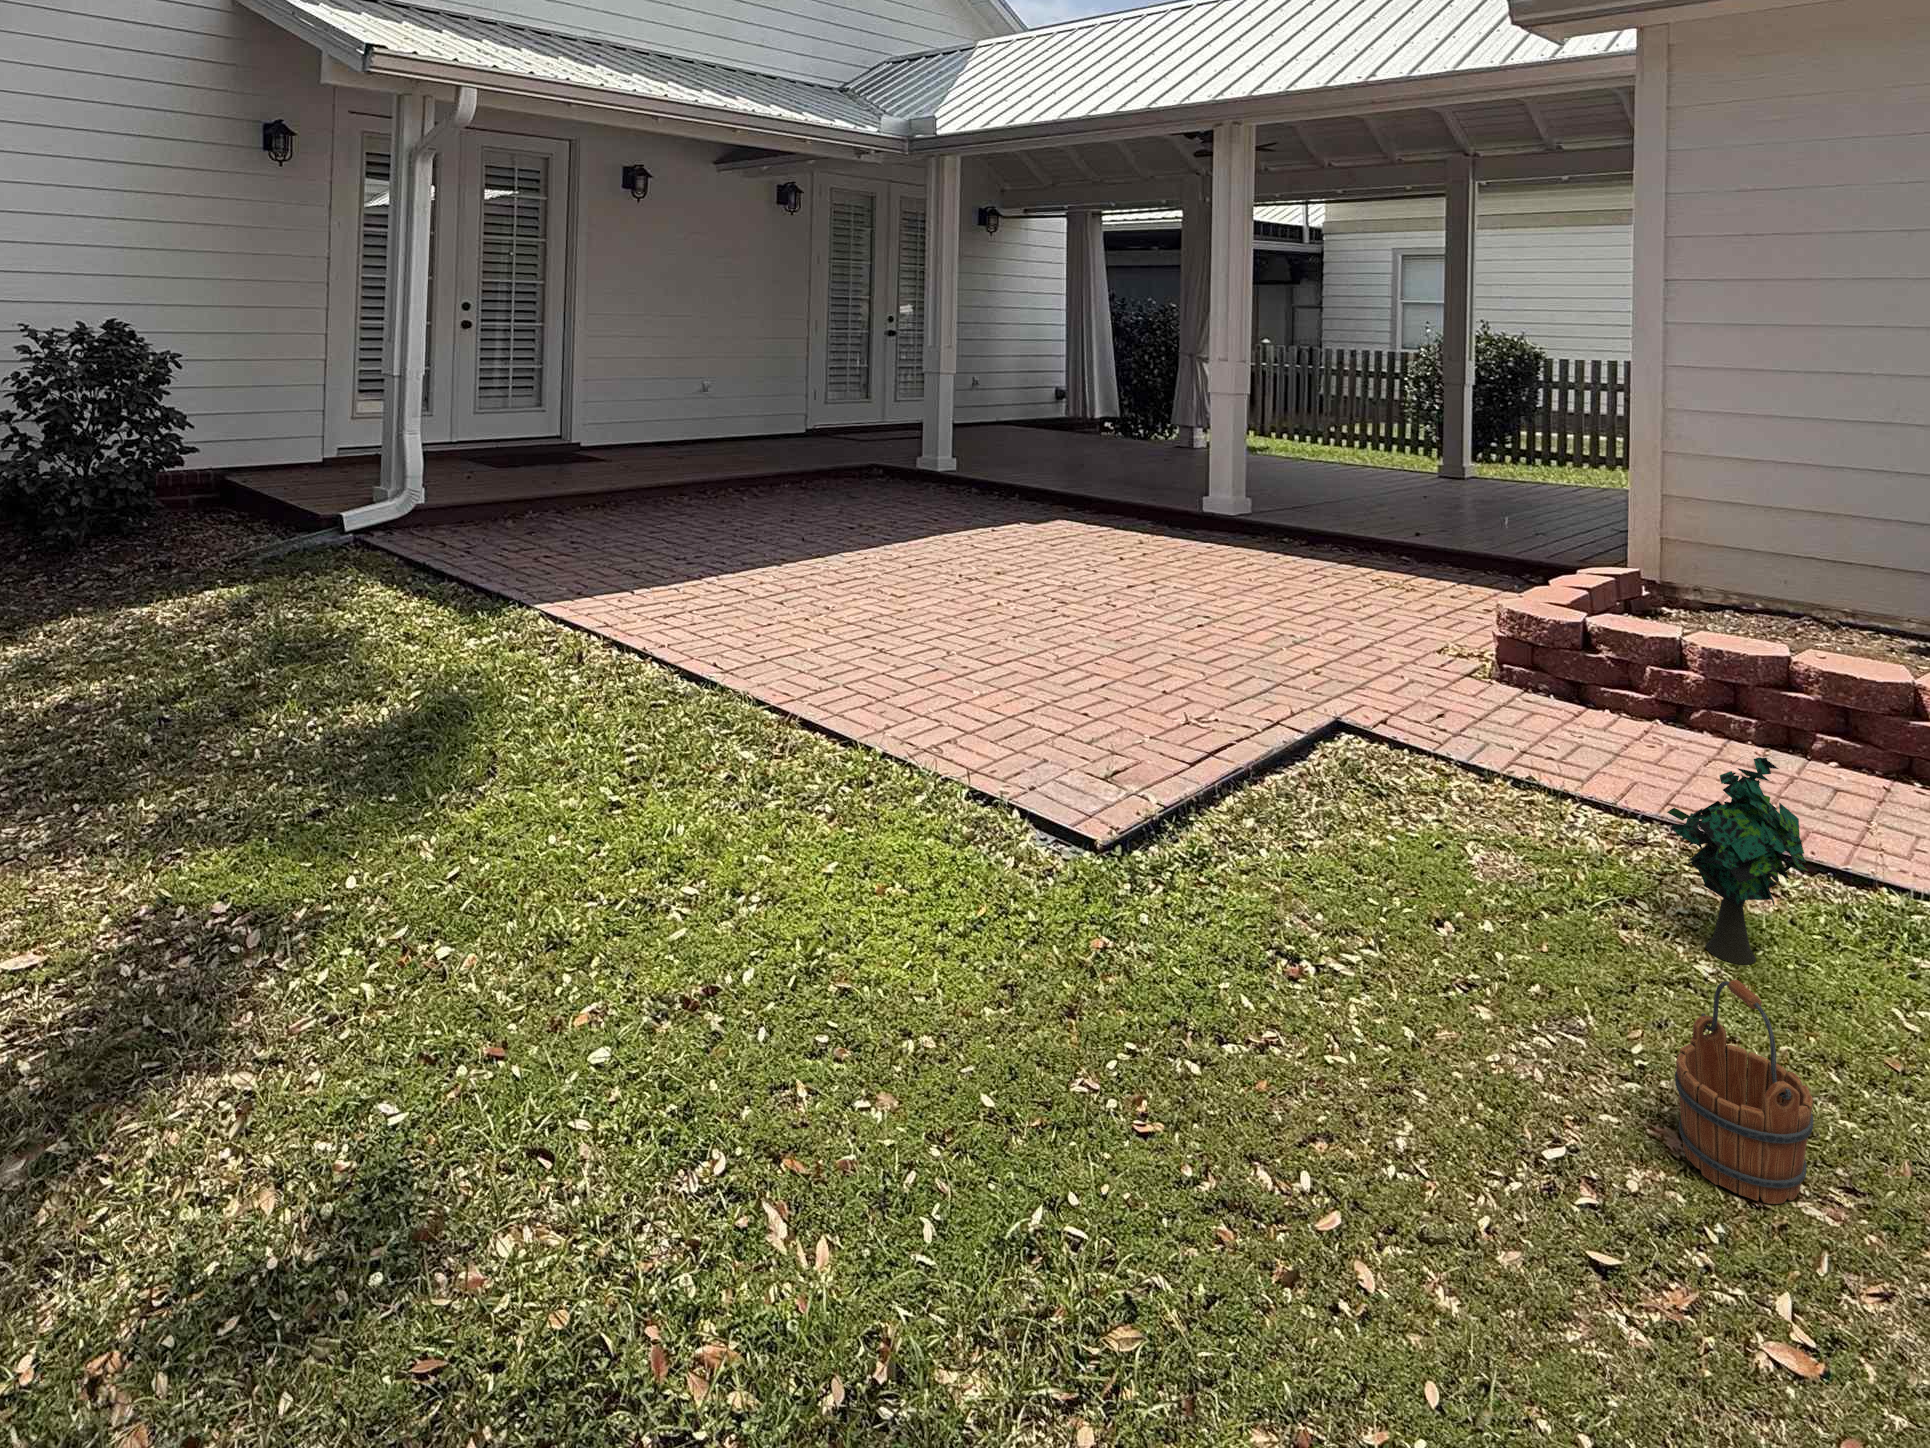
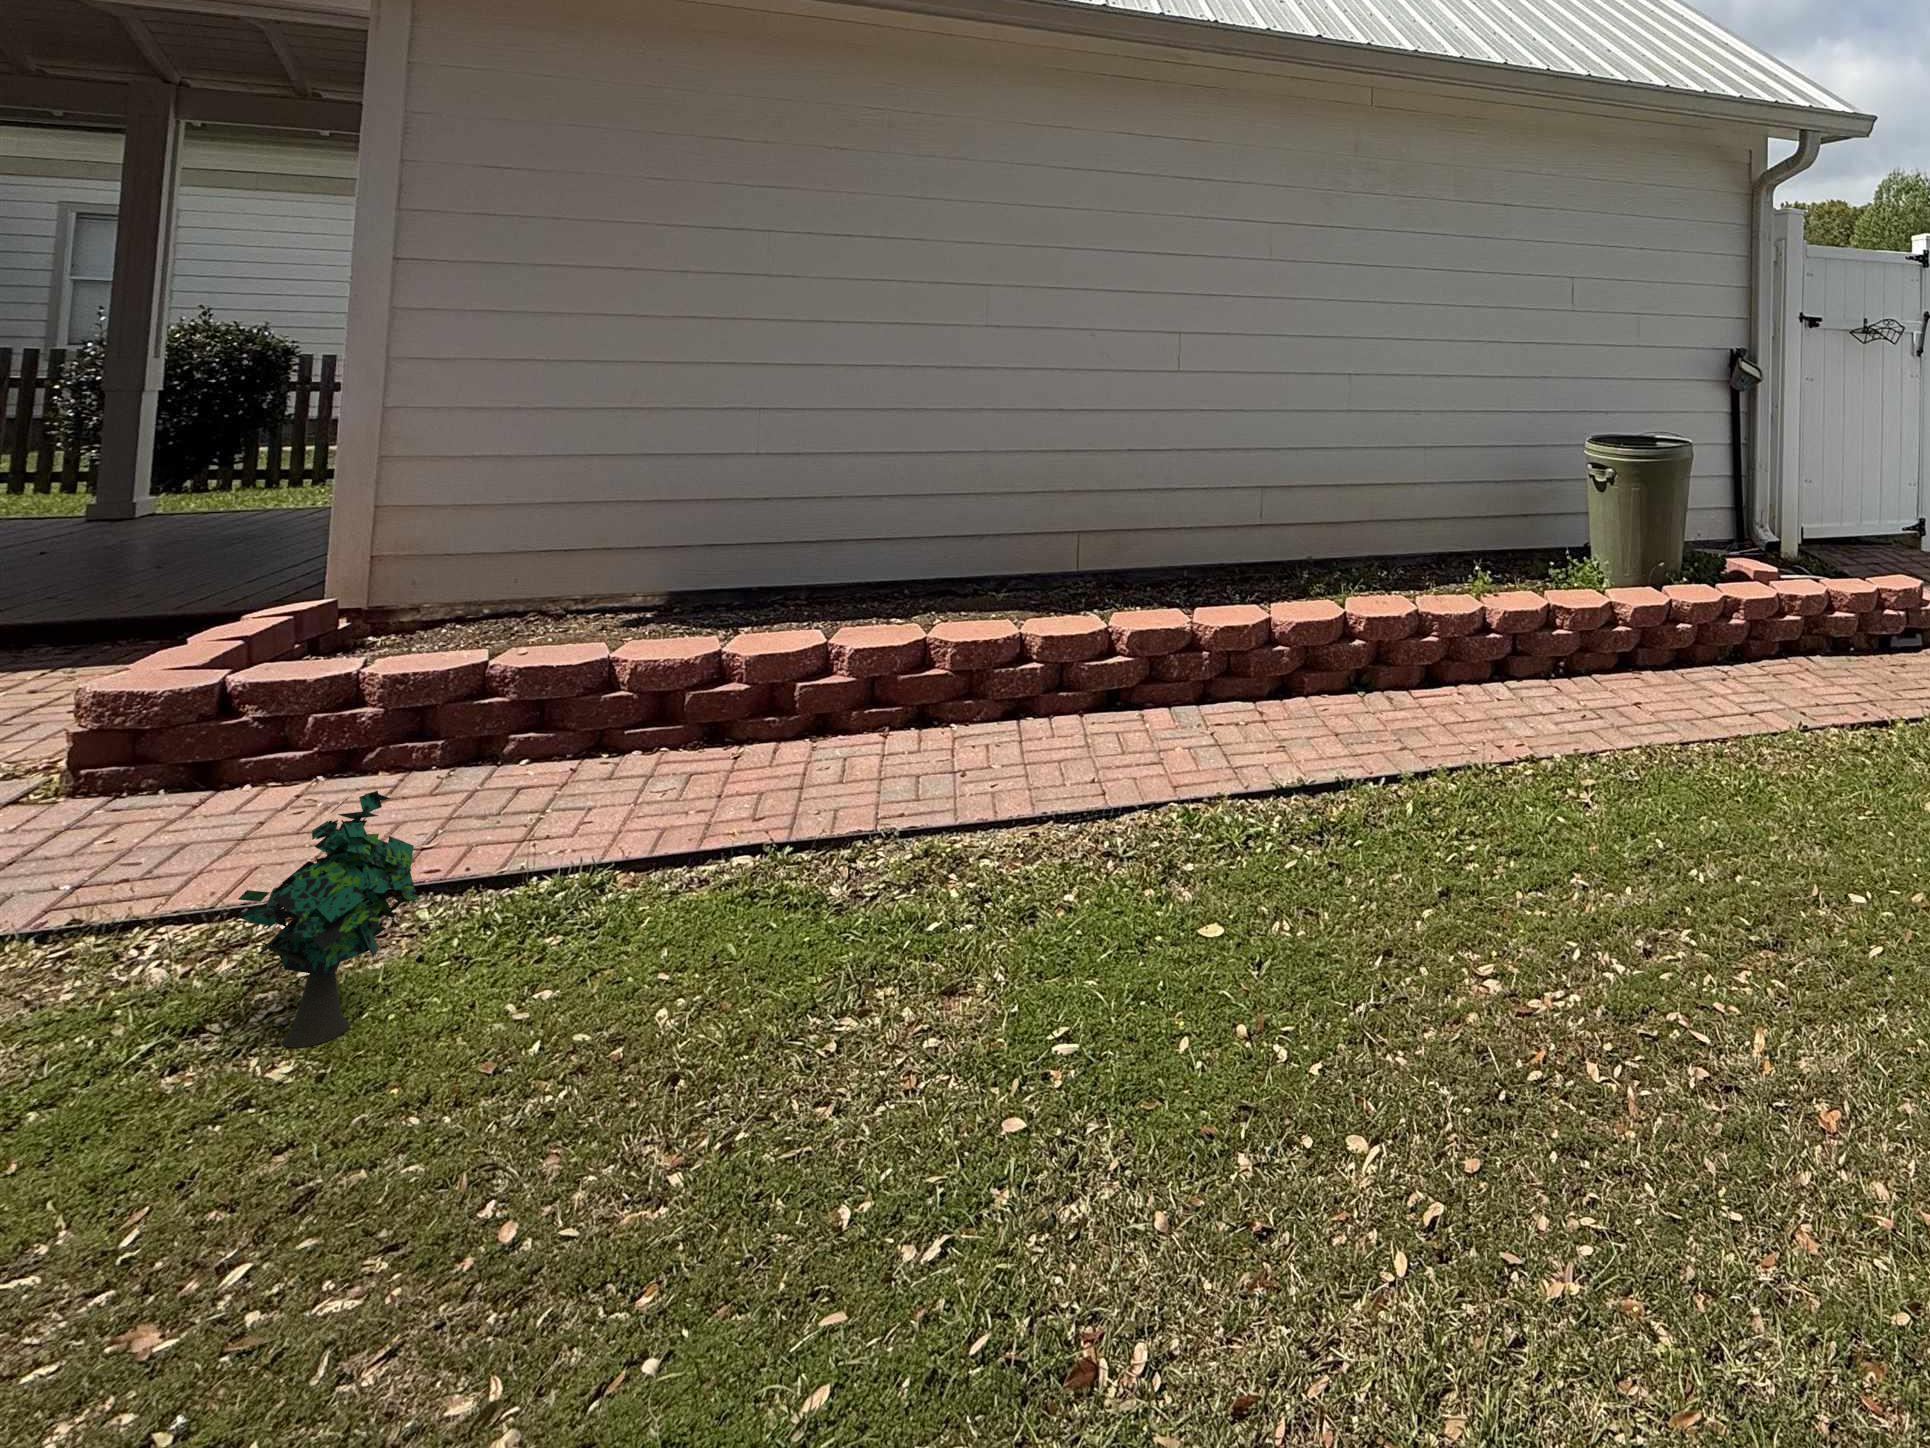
wooden bucket: present [1675,980,1814,1204] -> none [131,1086,328,1362]

